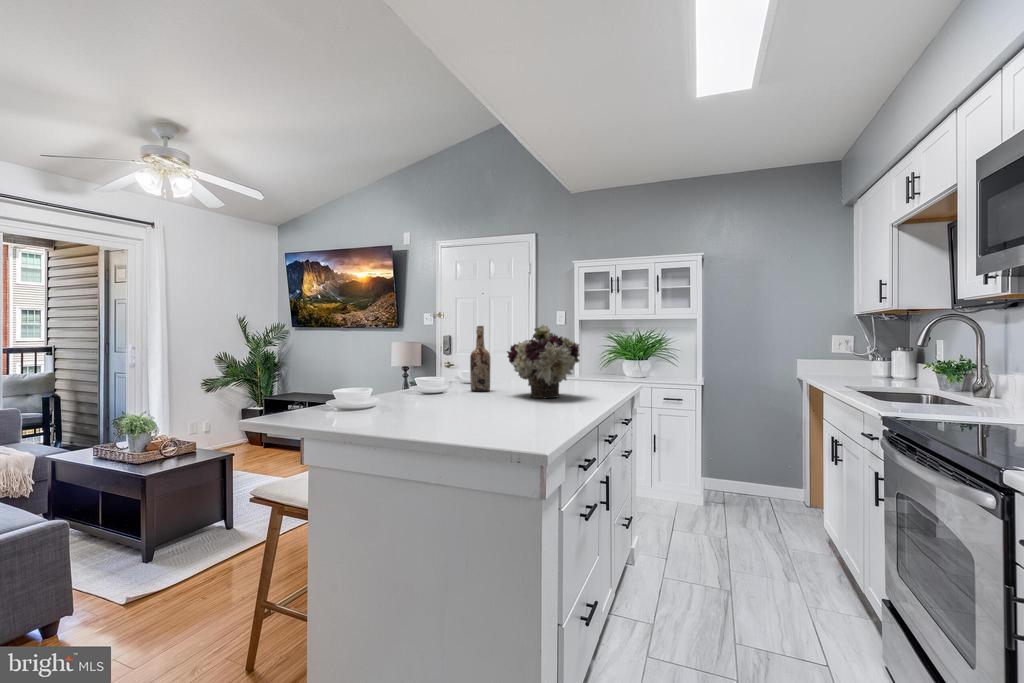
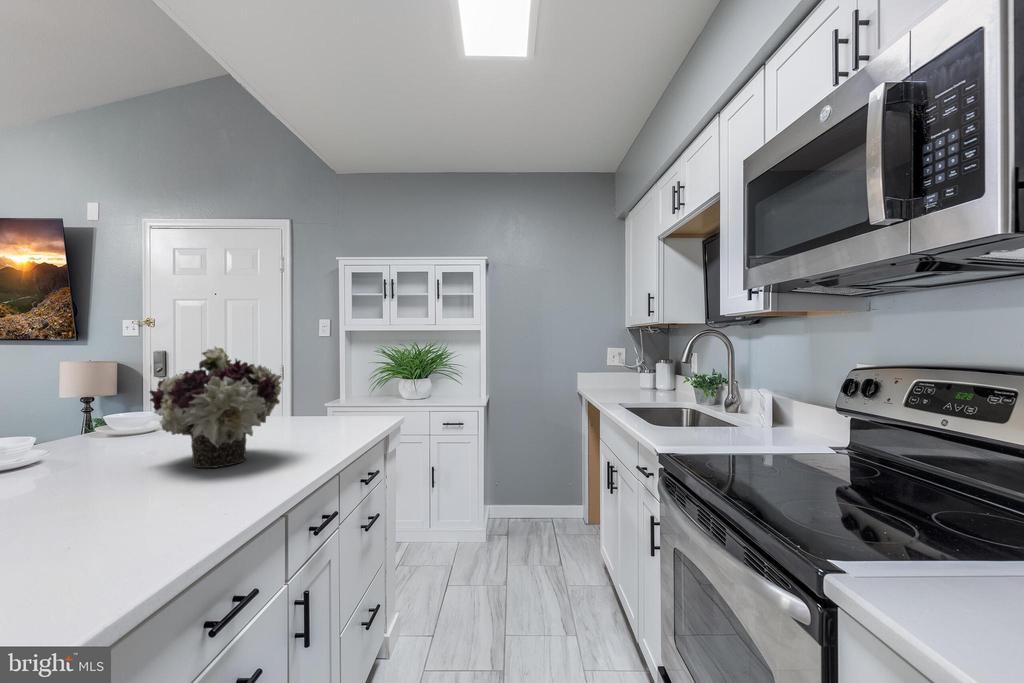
wine bottle: present [470,326,490,391] -> none [93,347,136,458]

